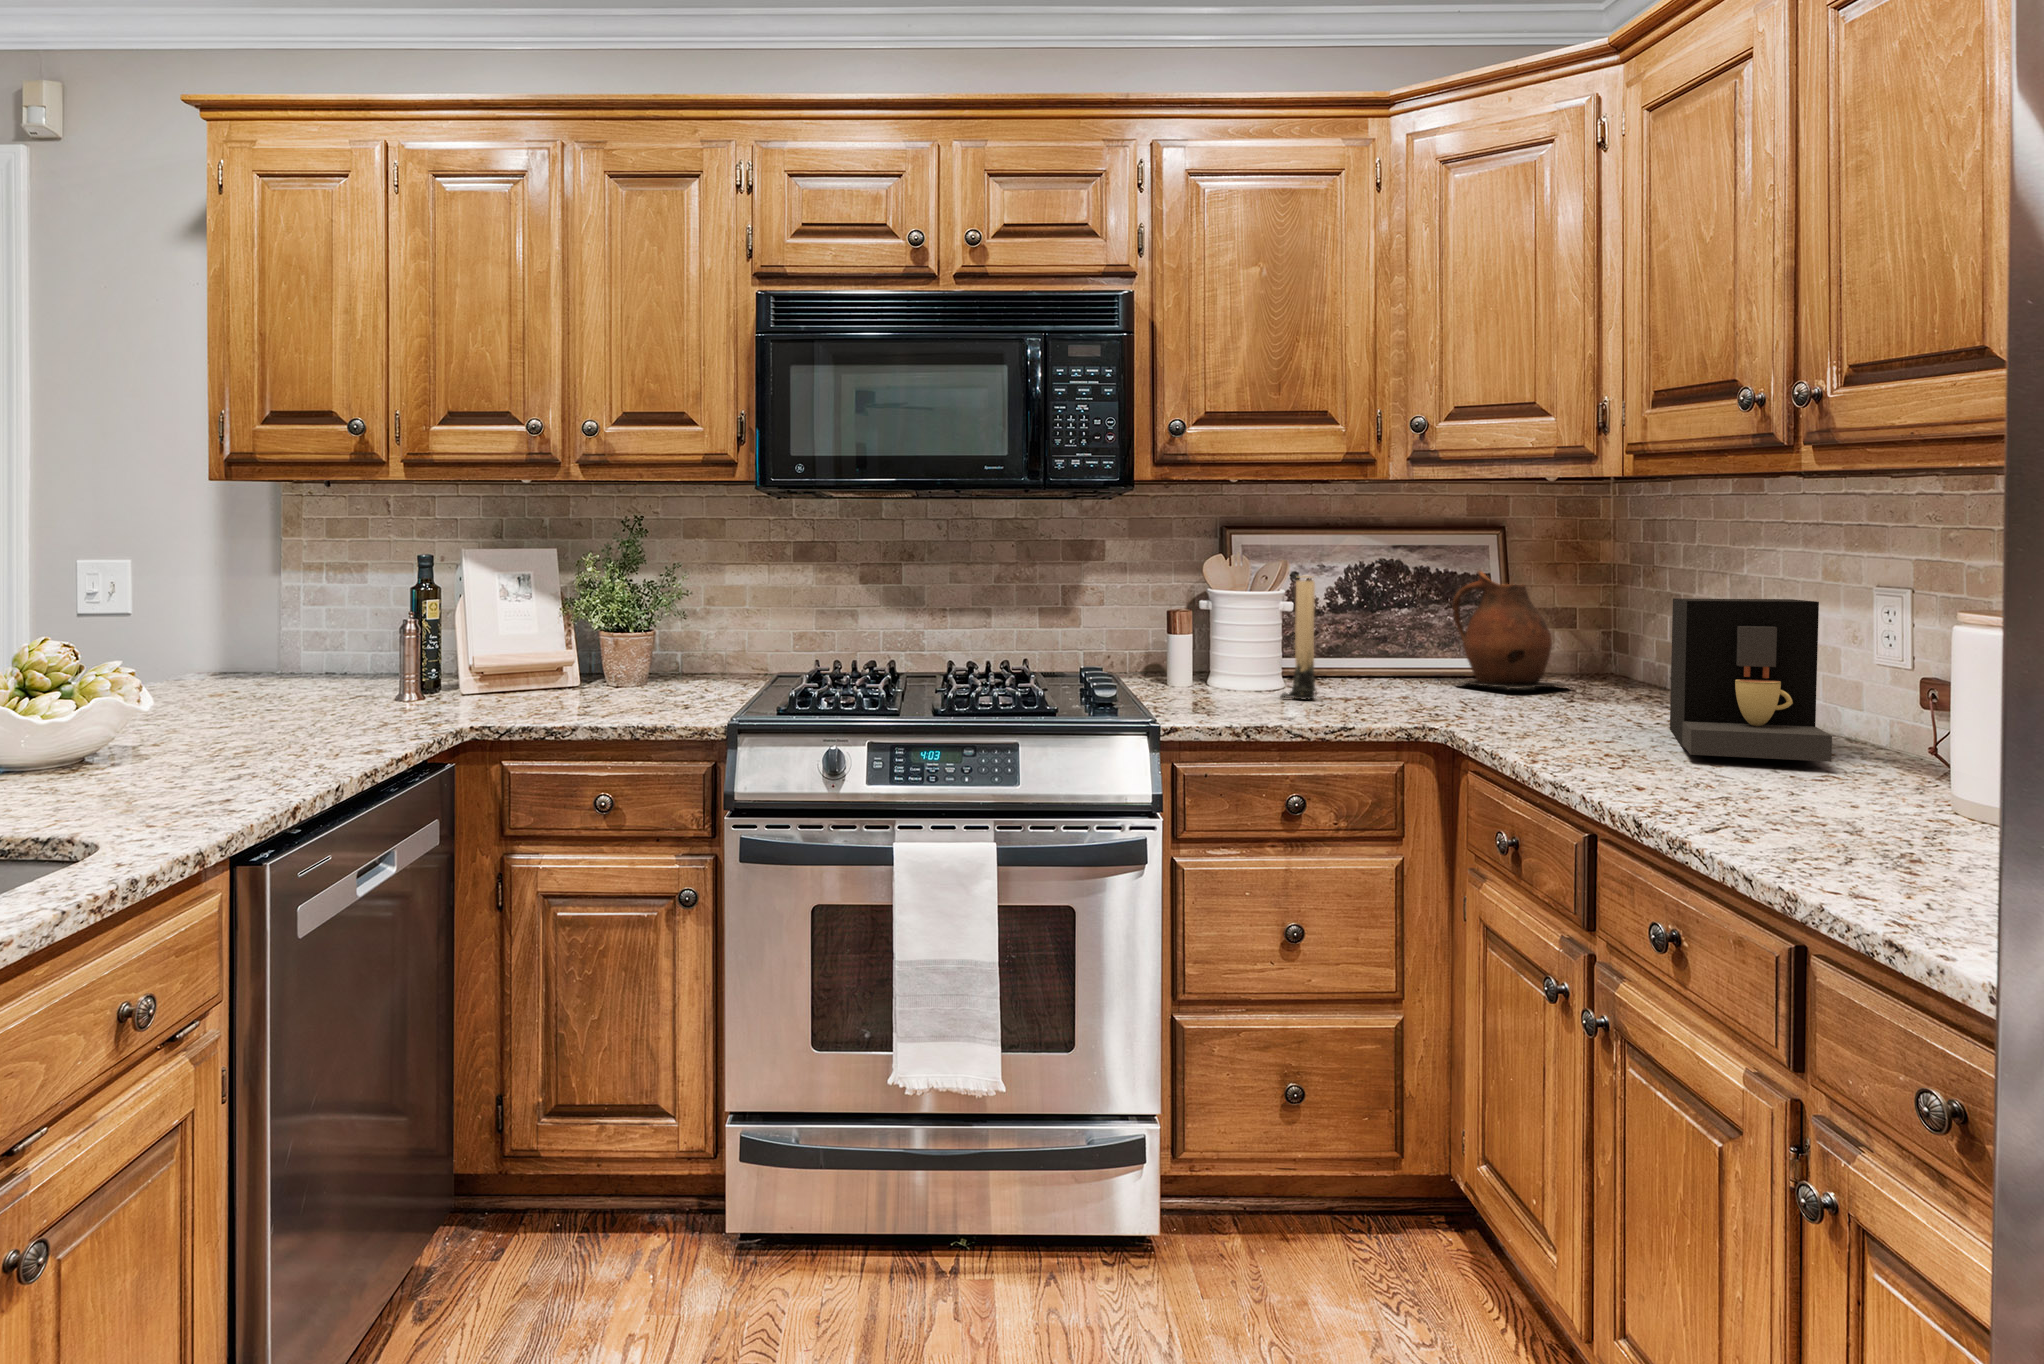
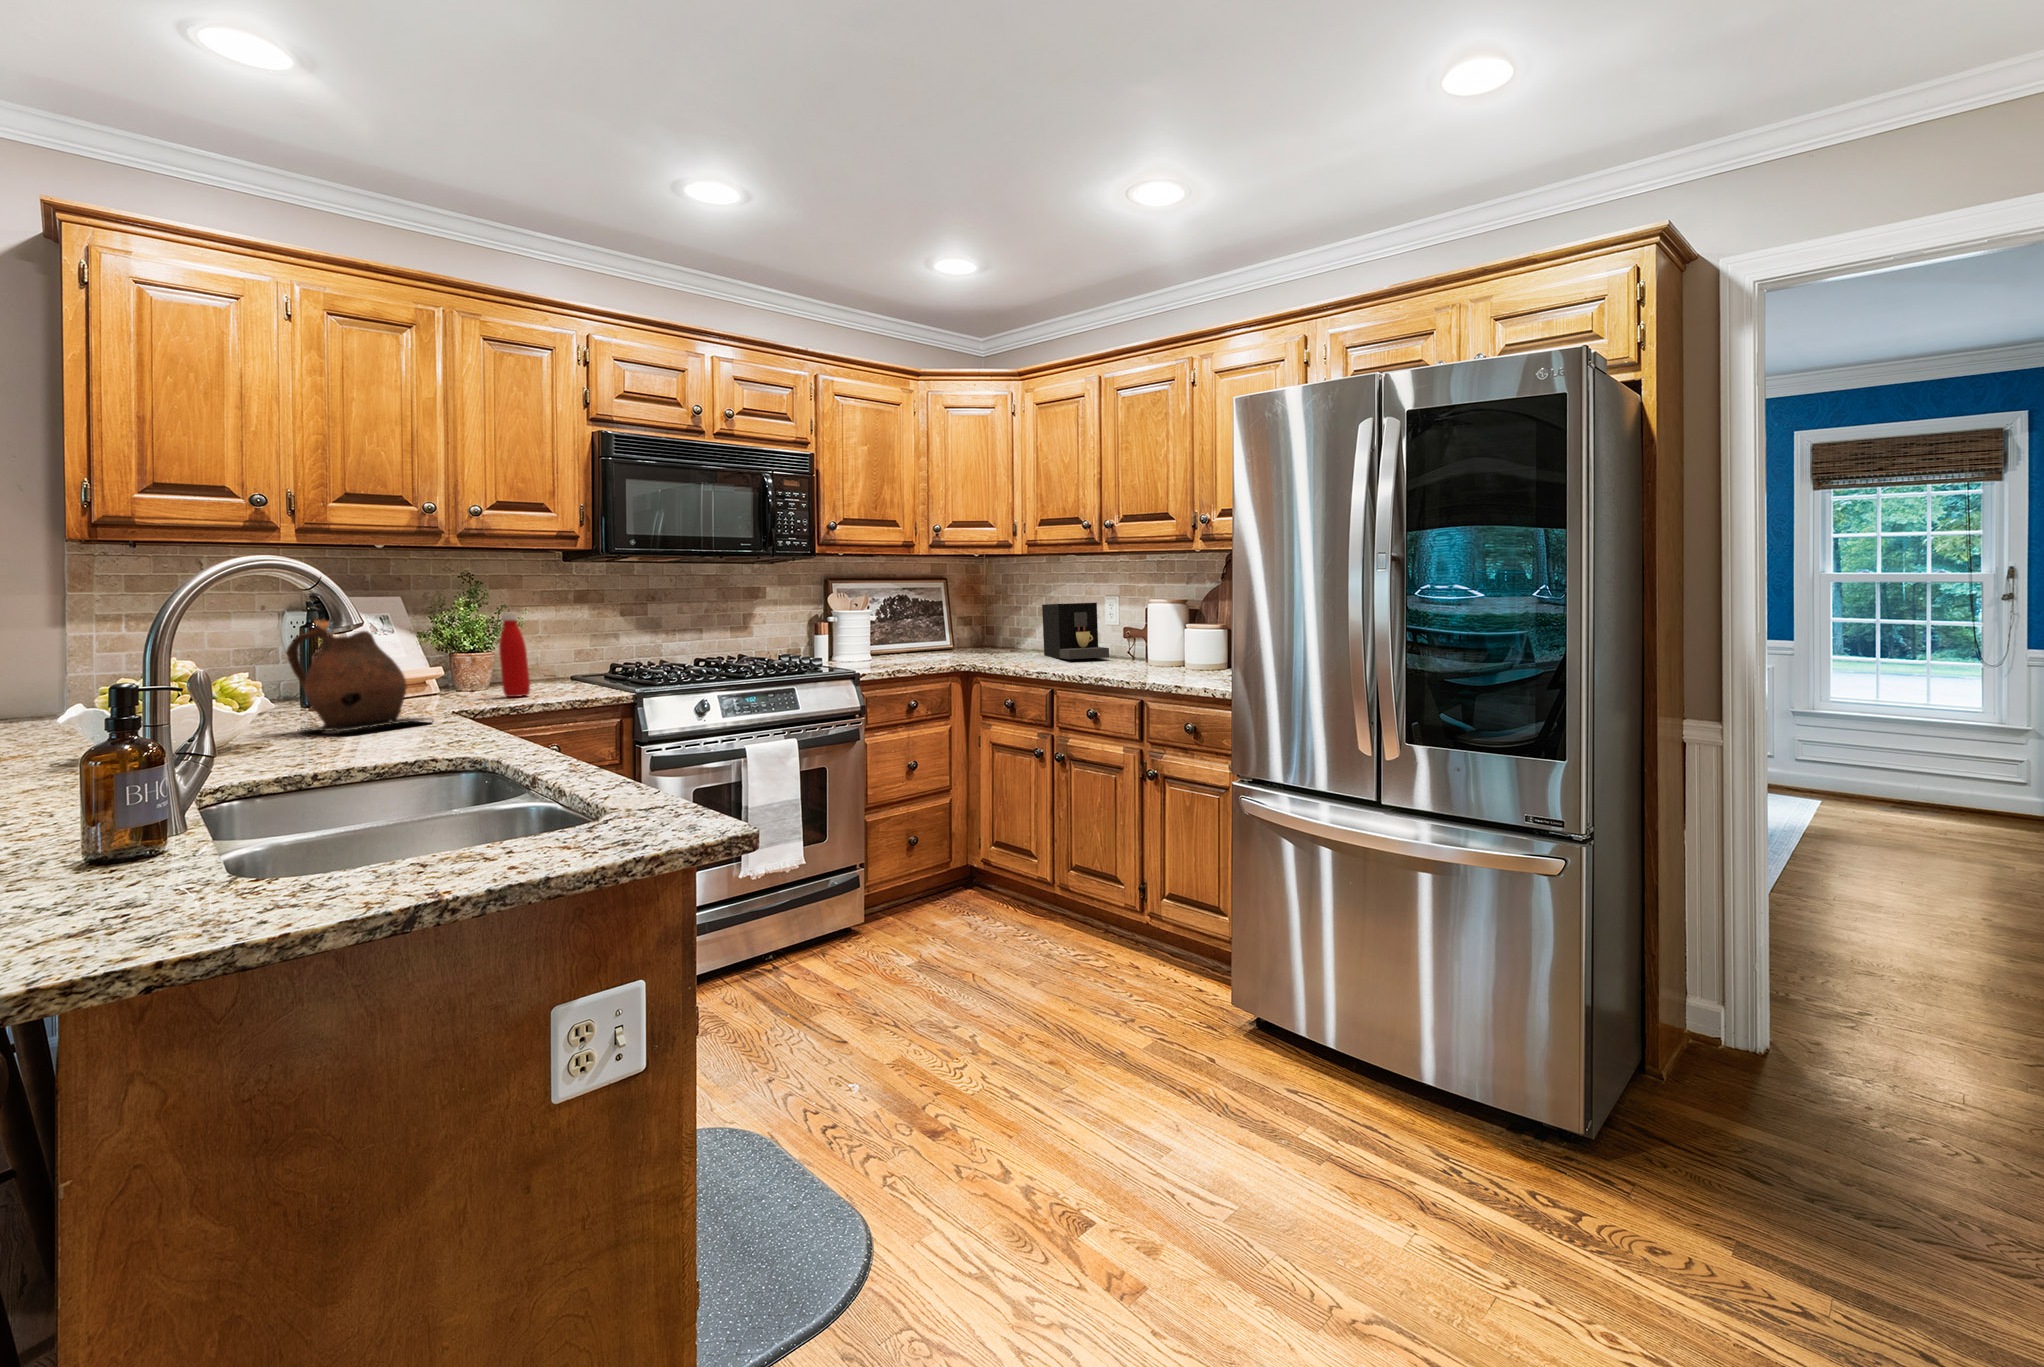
ceramic pitcher: present [1453,571,1570,689] -> present [287,620,434,732]
candle: present [1280,576,1316,699] -> none [887,600,903,659]
bottle: none [565,583,602,716] -> present [499,612,530,697]

